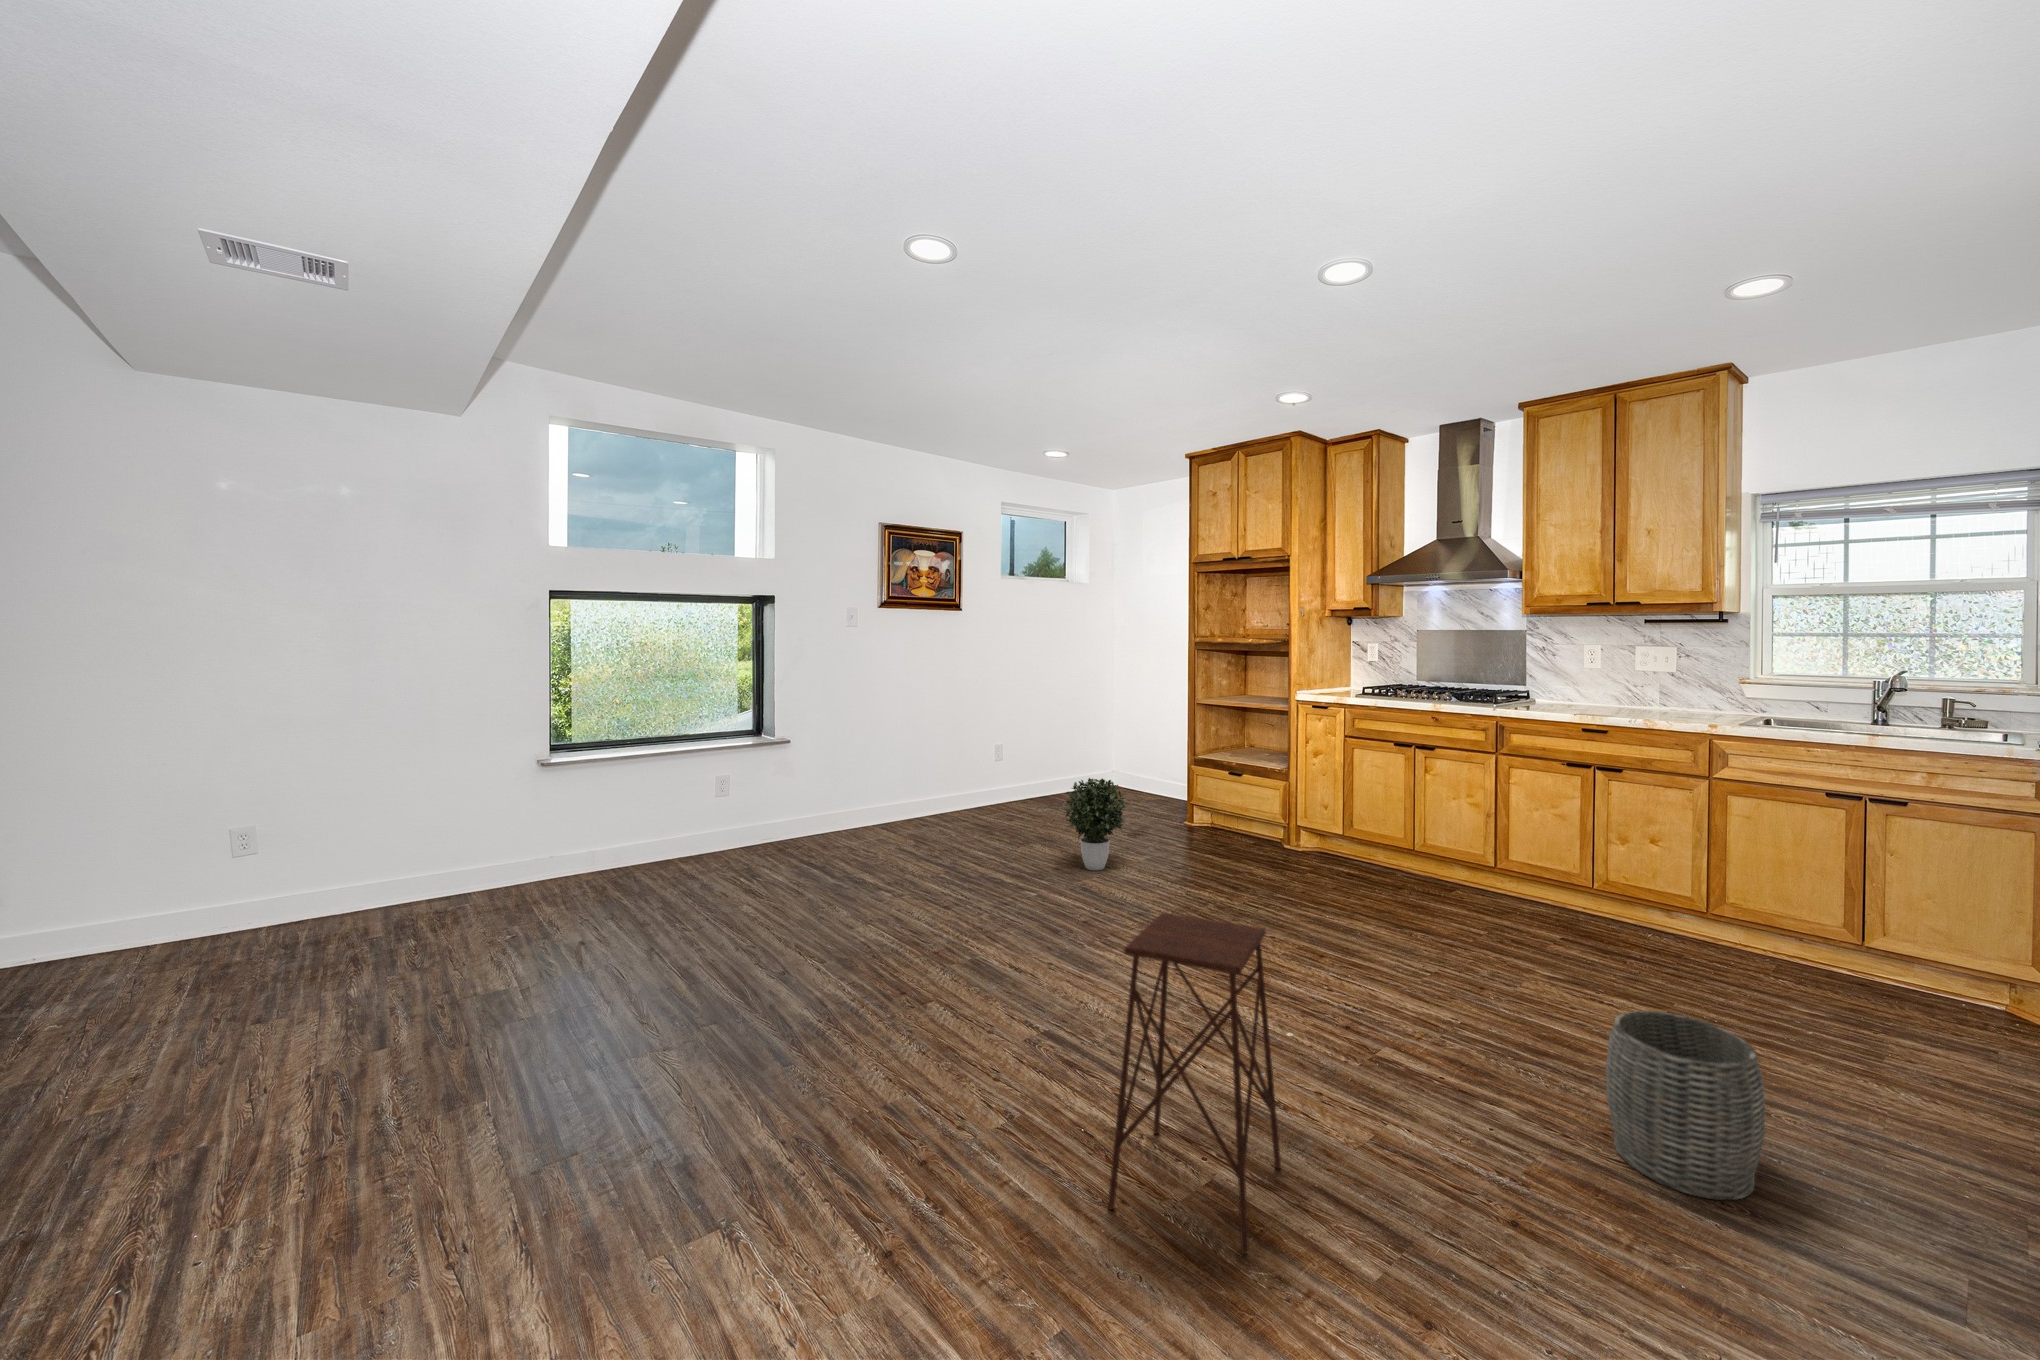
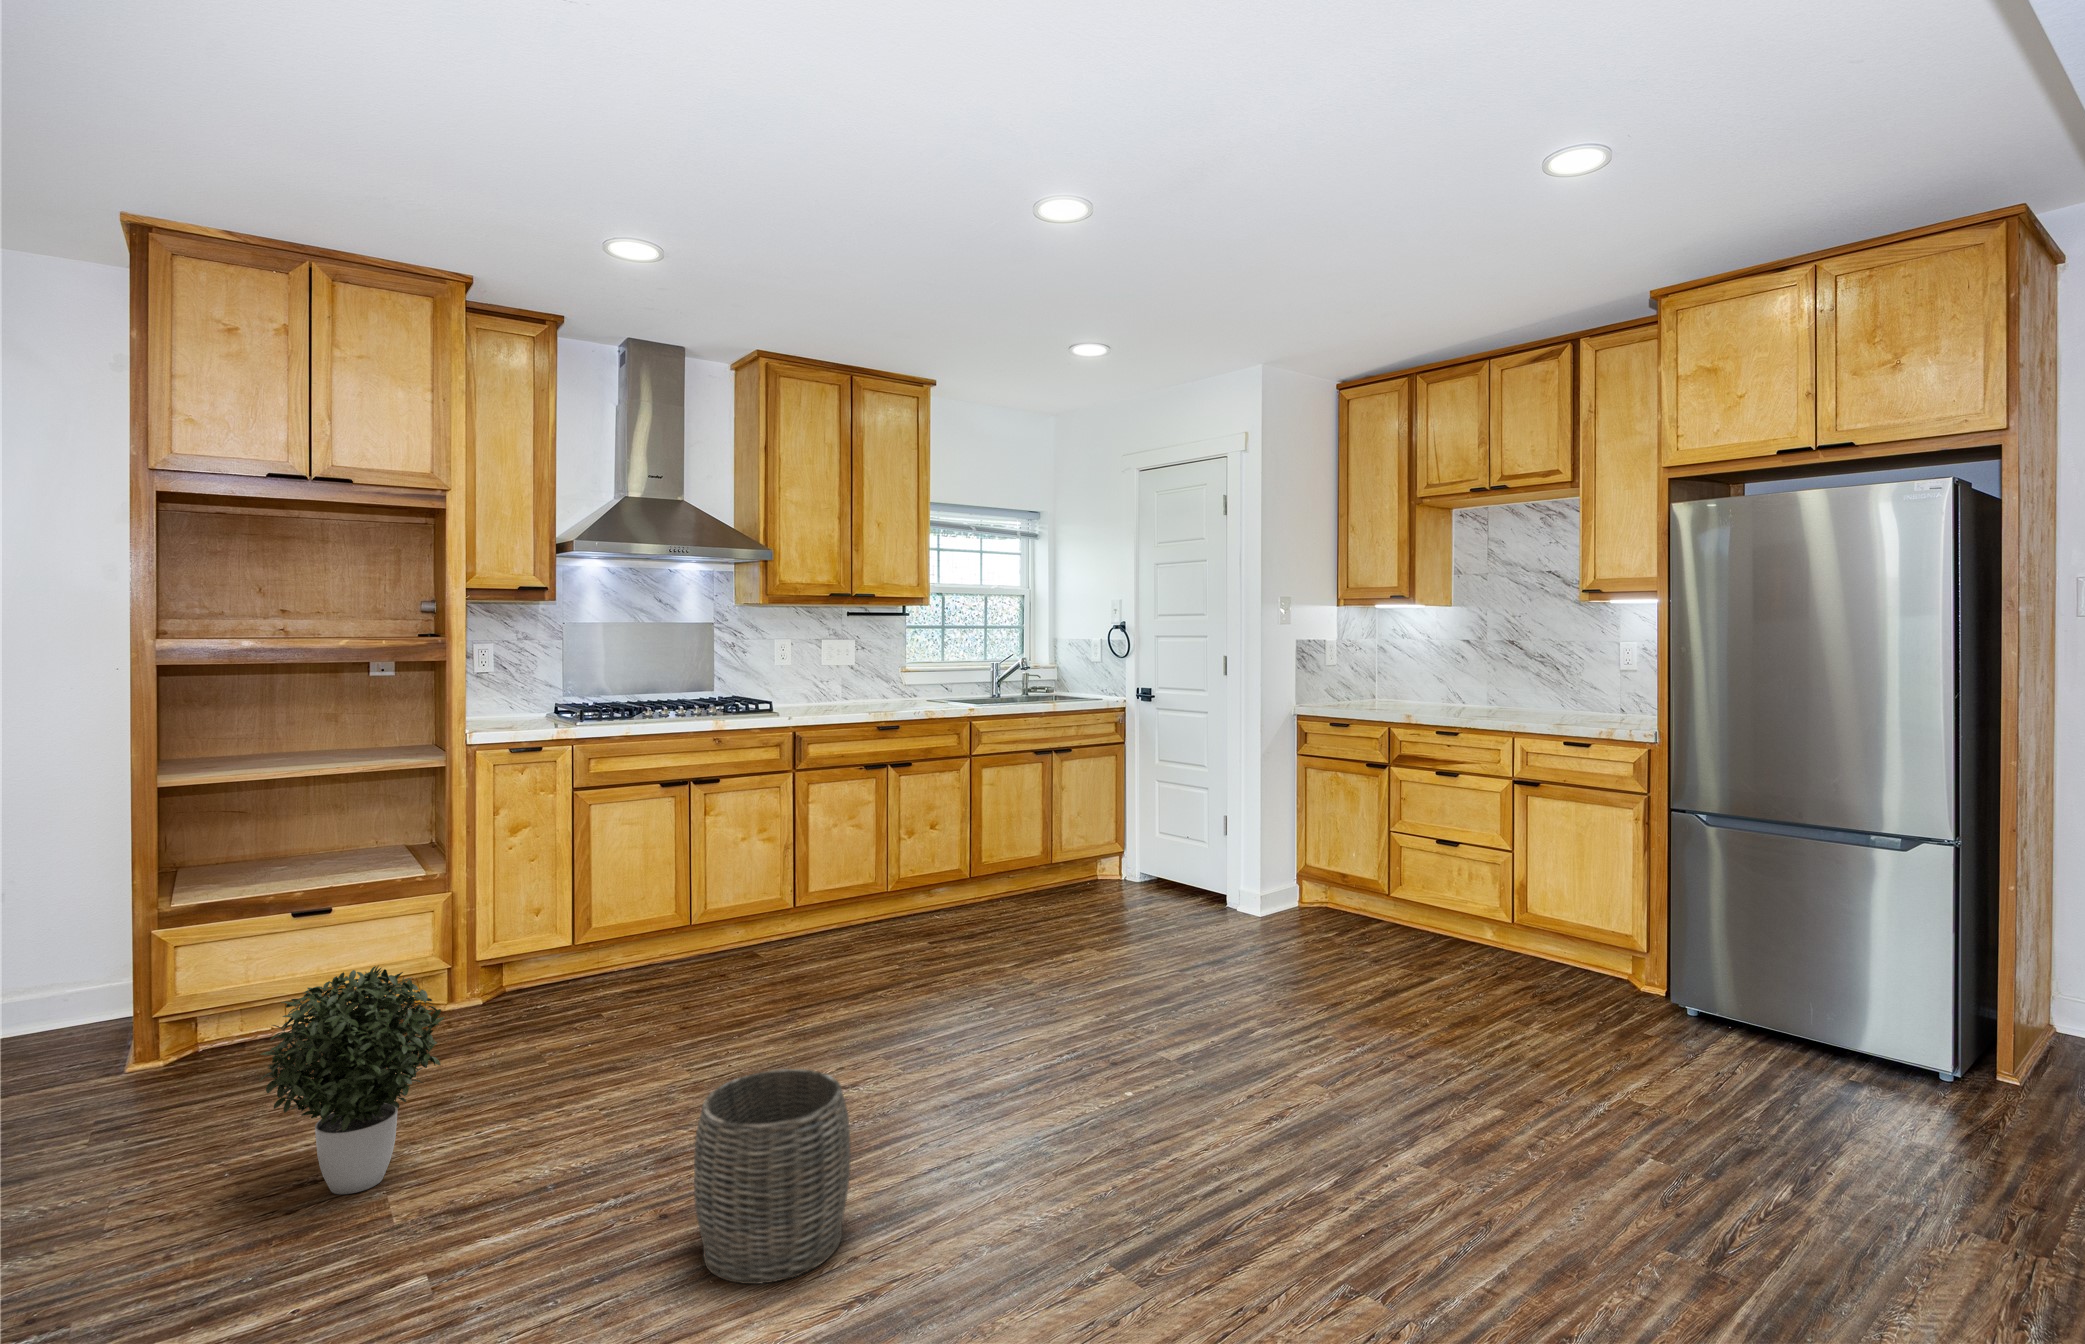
side table: present [1108,913,1281,1254] -> none [1369,911,1533,1226]
woven basket: present [1606,1011,1765,1200] -> present [694,1069,850,1284]

